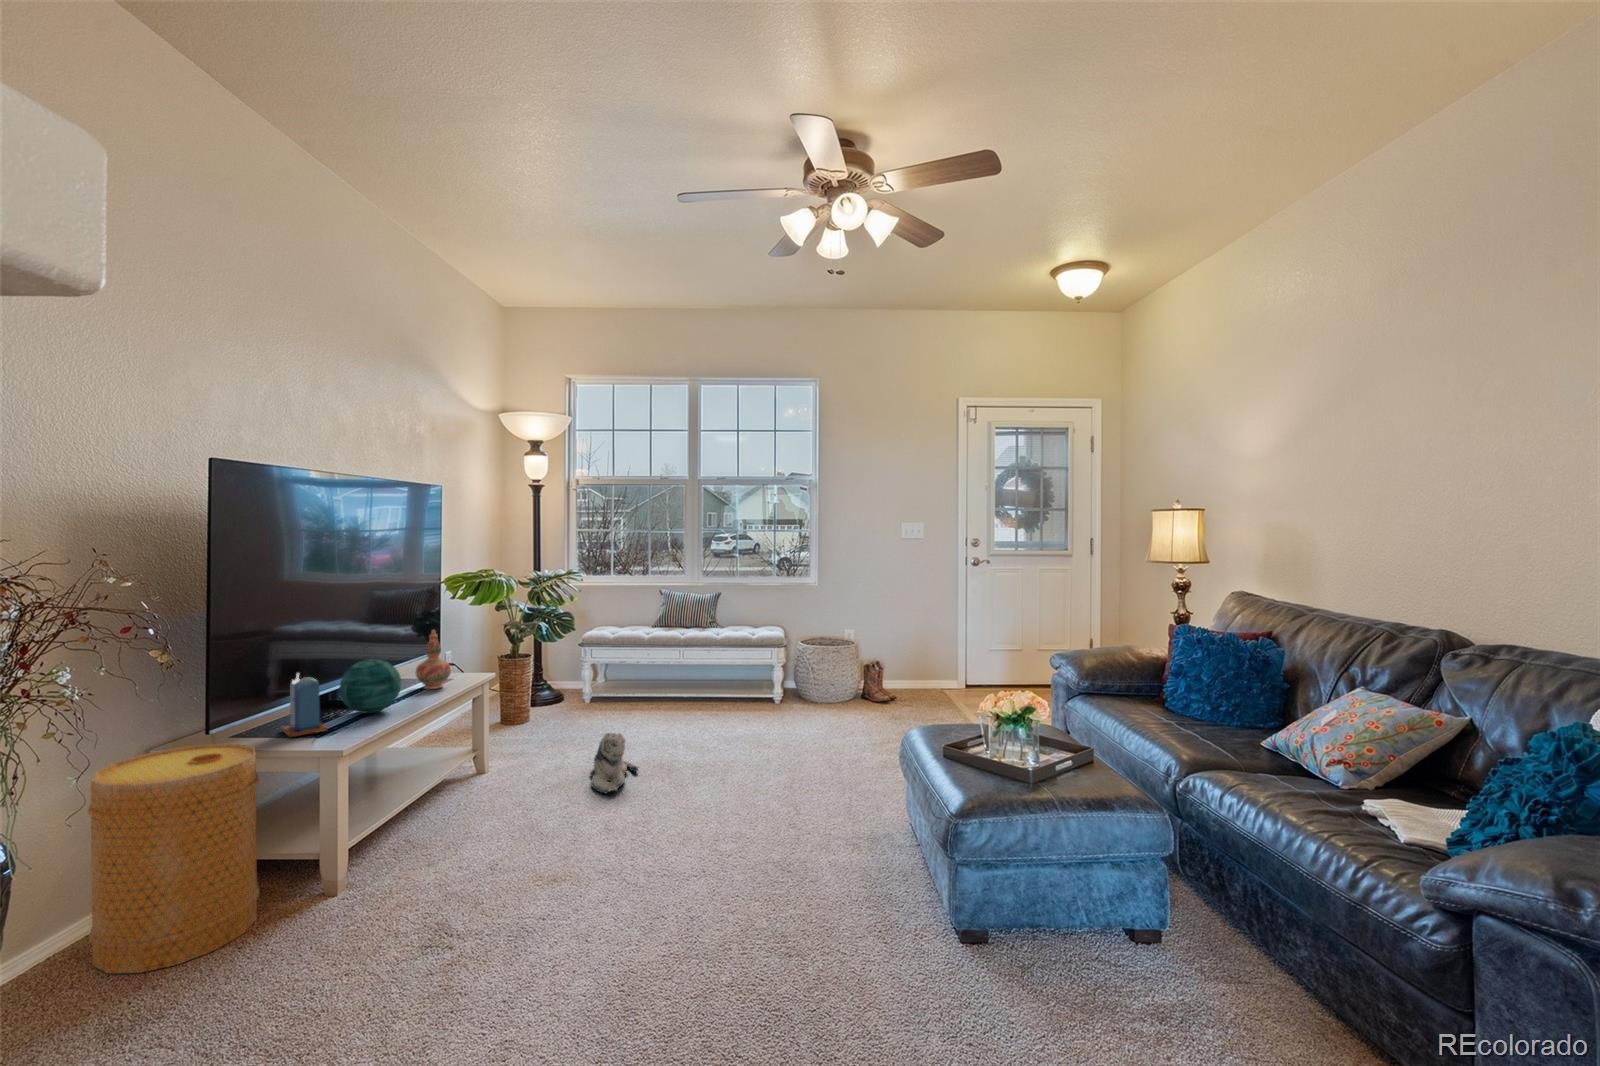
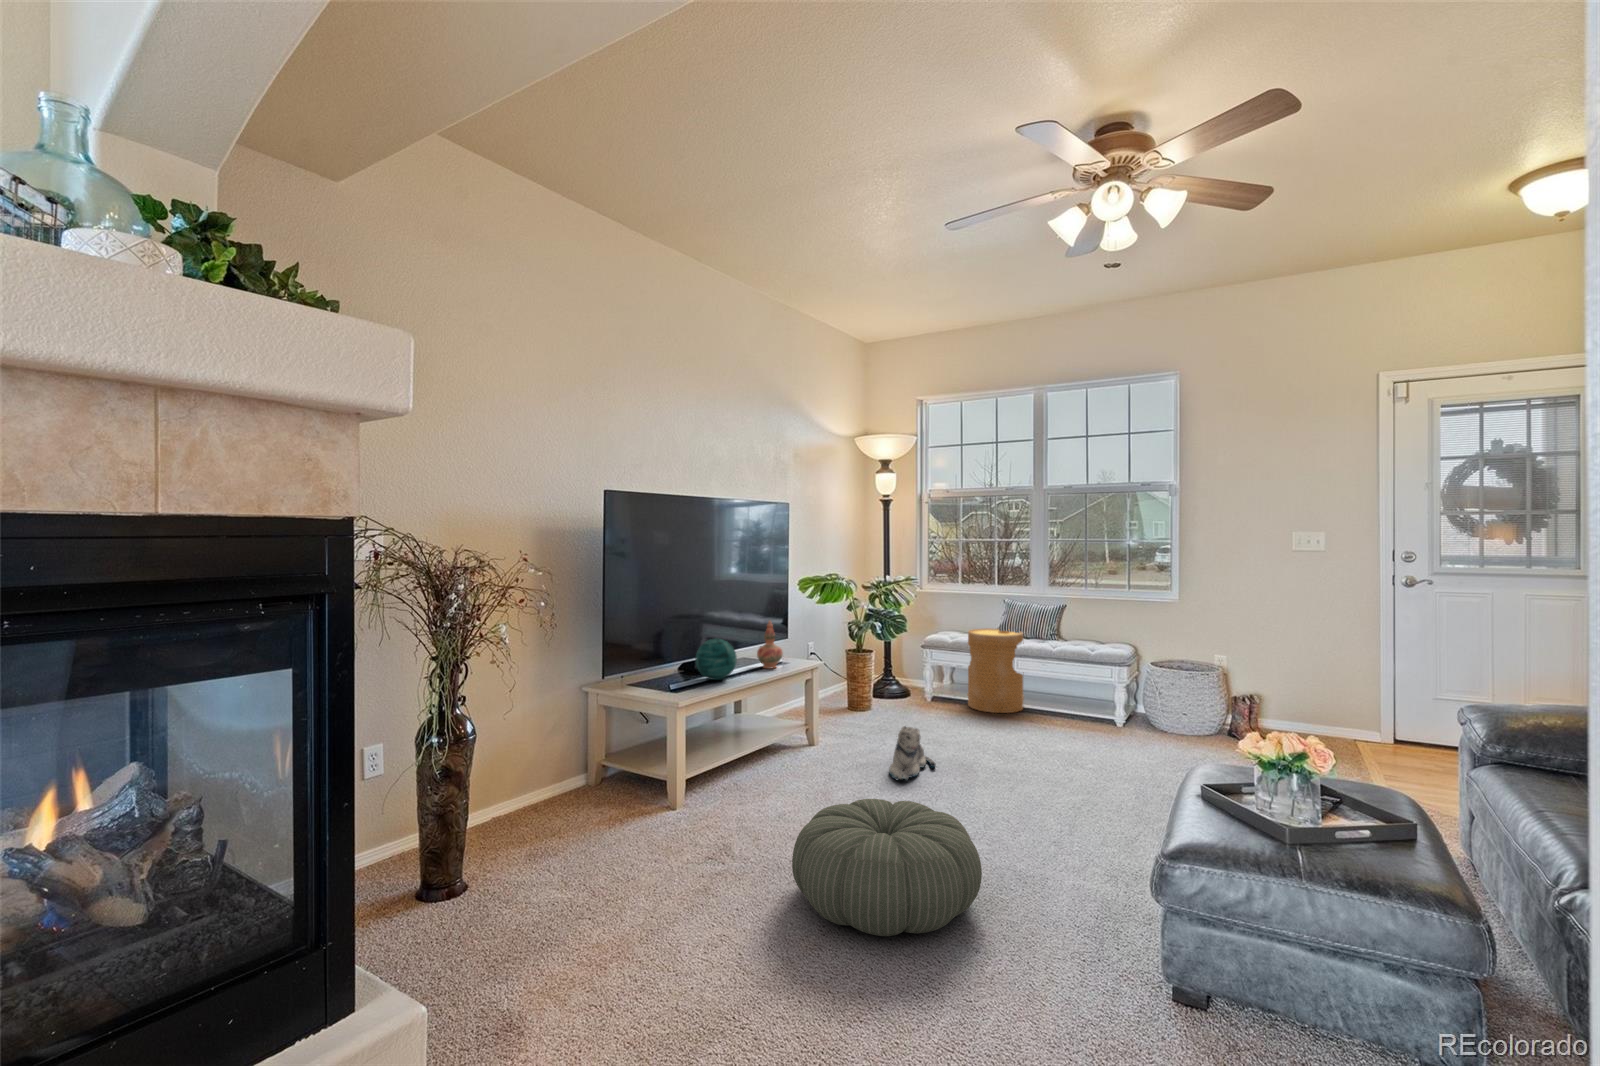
candle: present [282,674,328,737] -> none [656,643,681,689]
basket: present [88,744,259,973] -> present [967,629,1024,713]
pouf: none [561,815,771,979] -> present [792,799,982,936]

